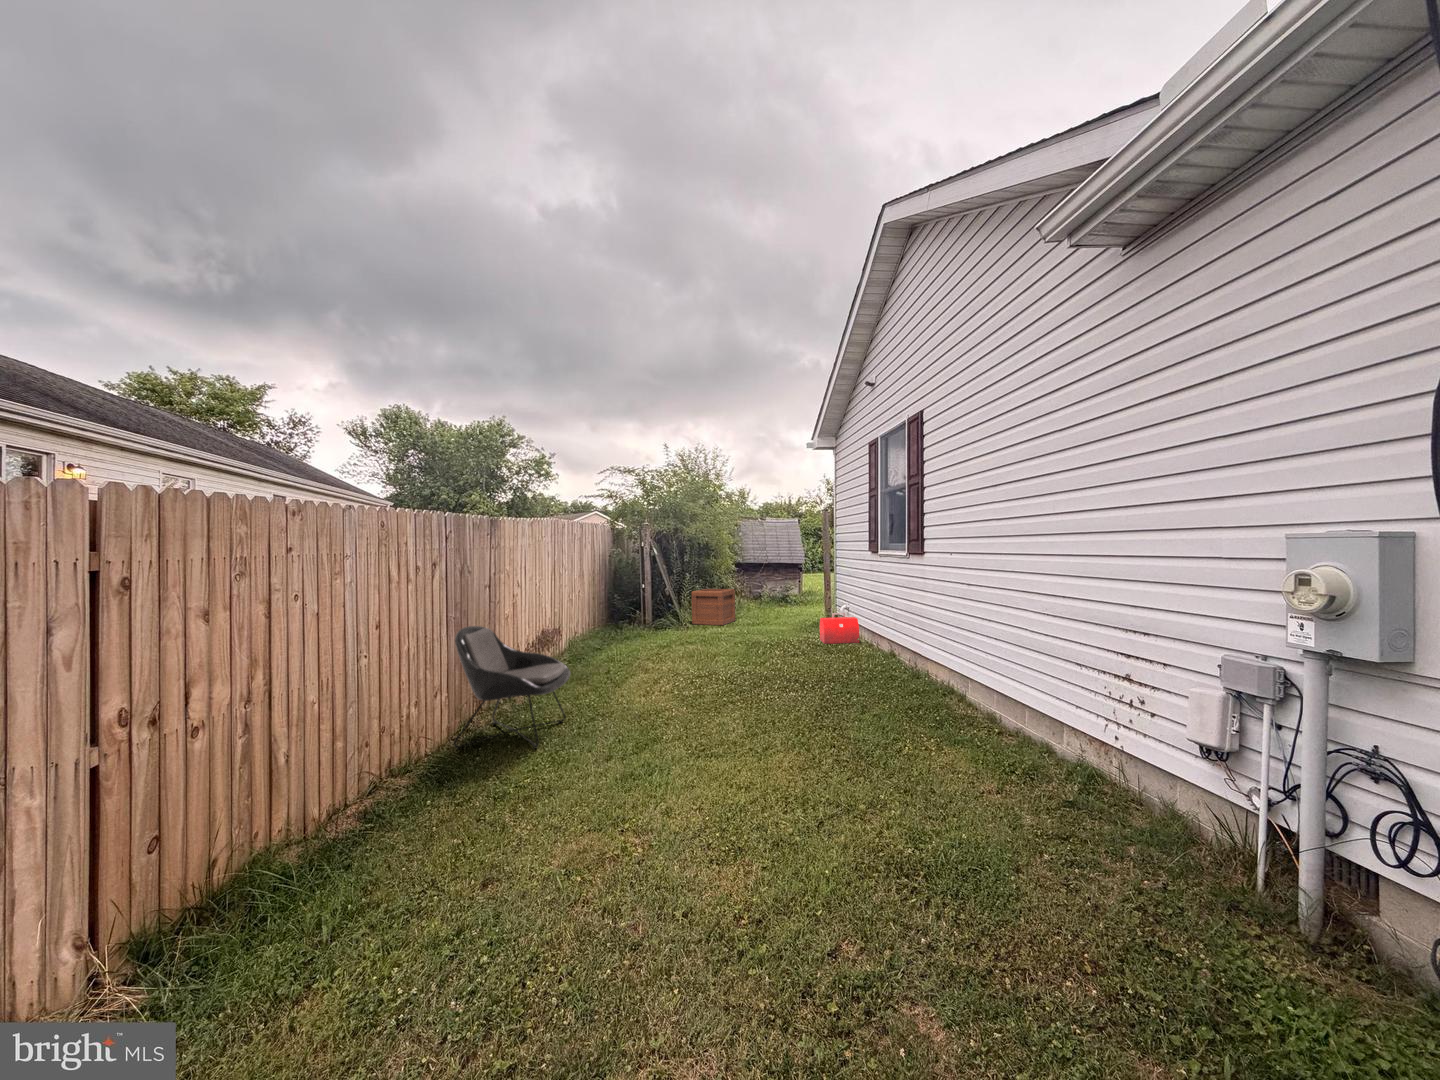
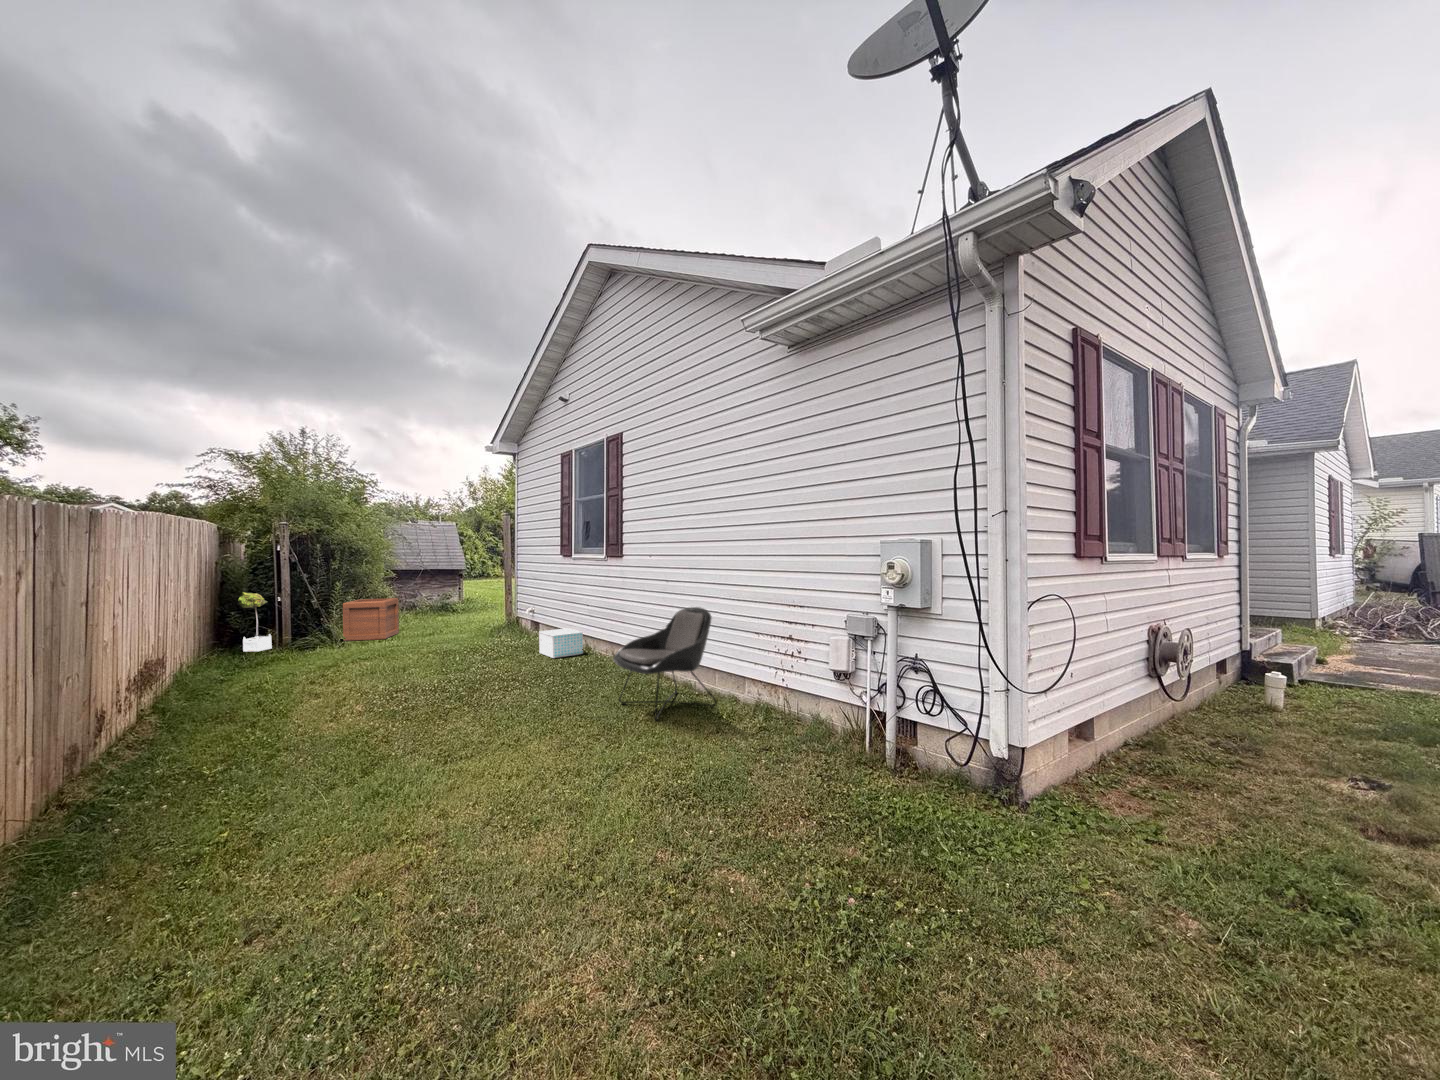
potted tree: none [623,579,644,627] -> present [238,592,272,651]
toolbox: present [820,613,859,644] -> none [508,614,549,646]
lounge chair: present [454,626,571,750] -> present [613,607,717,720]
storage box: none [843,630,888,661] -> present [539,628,583,658]

